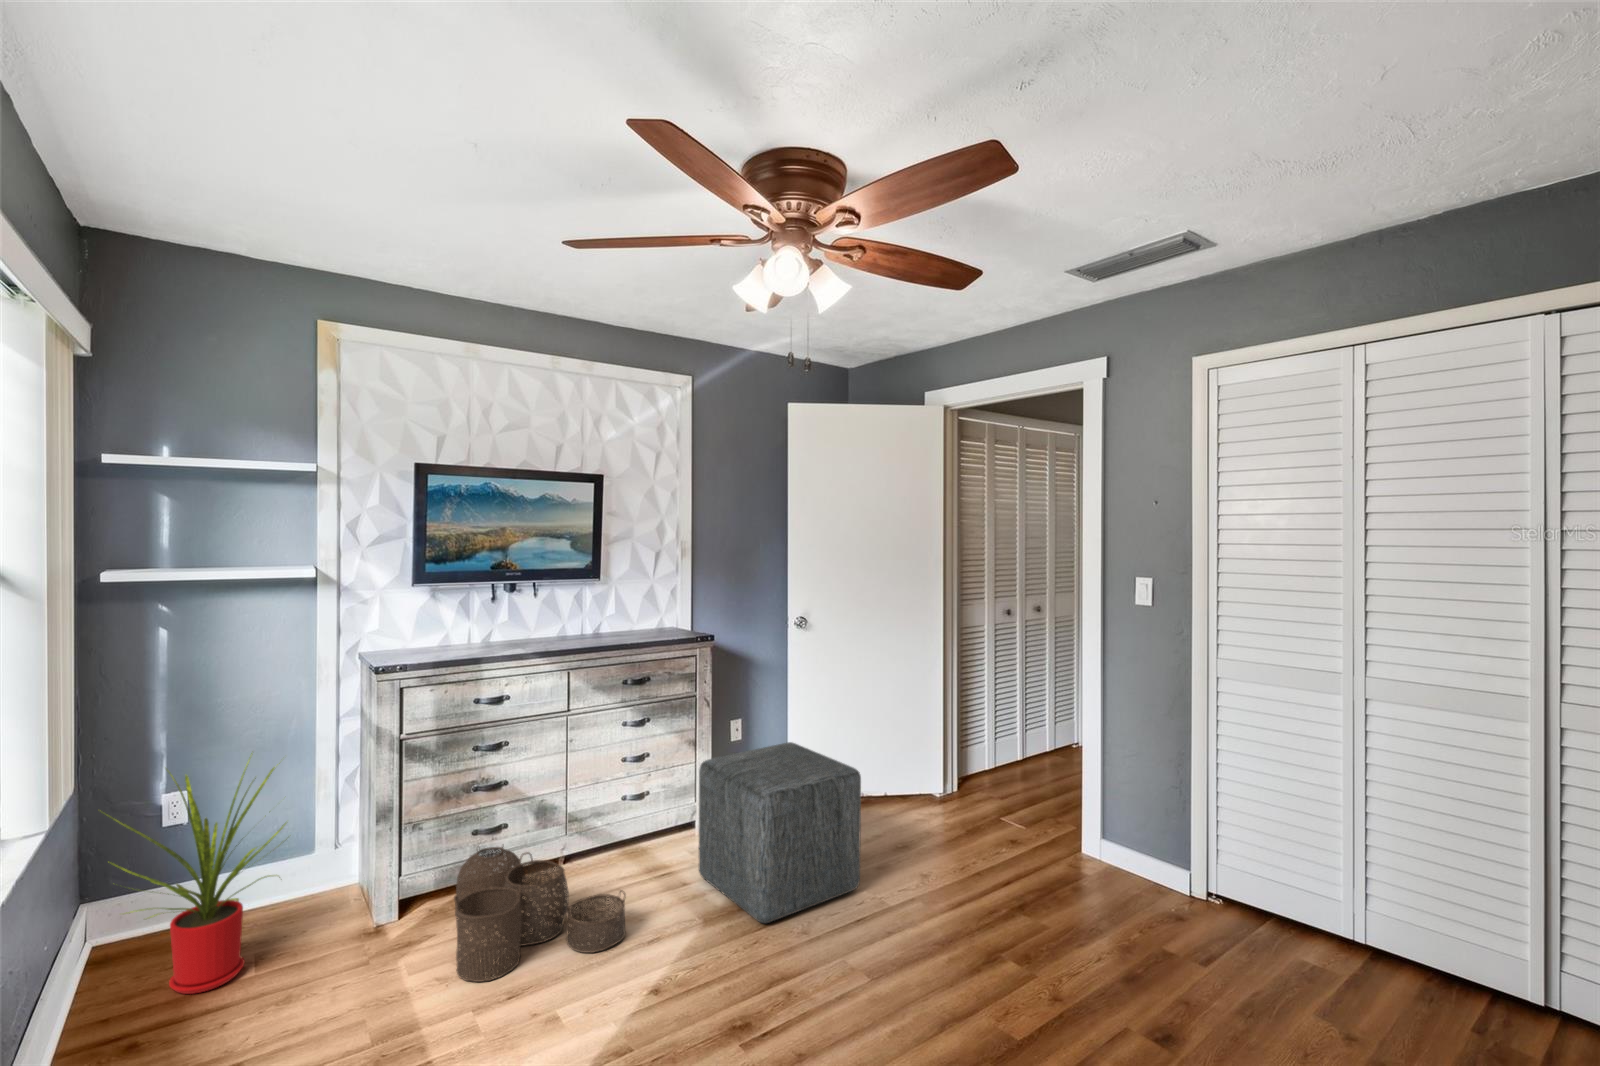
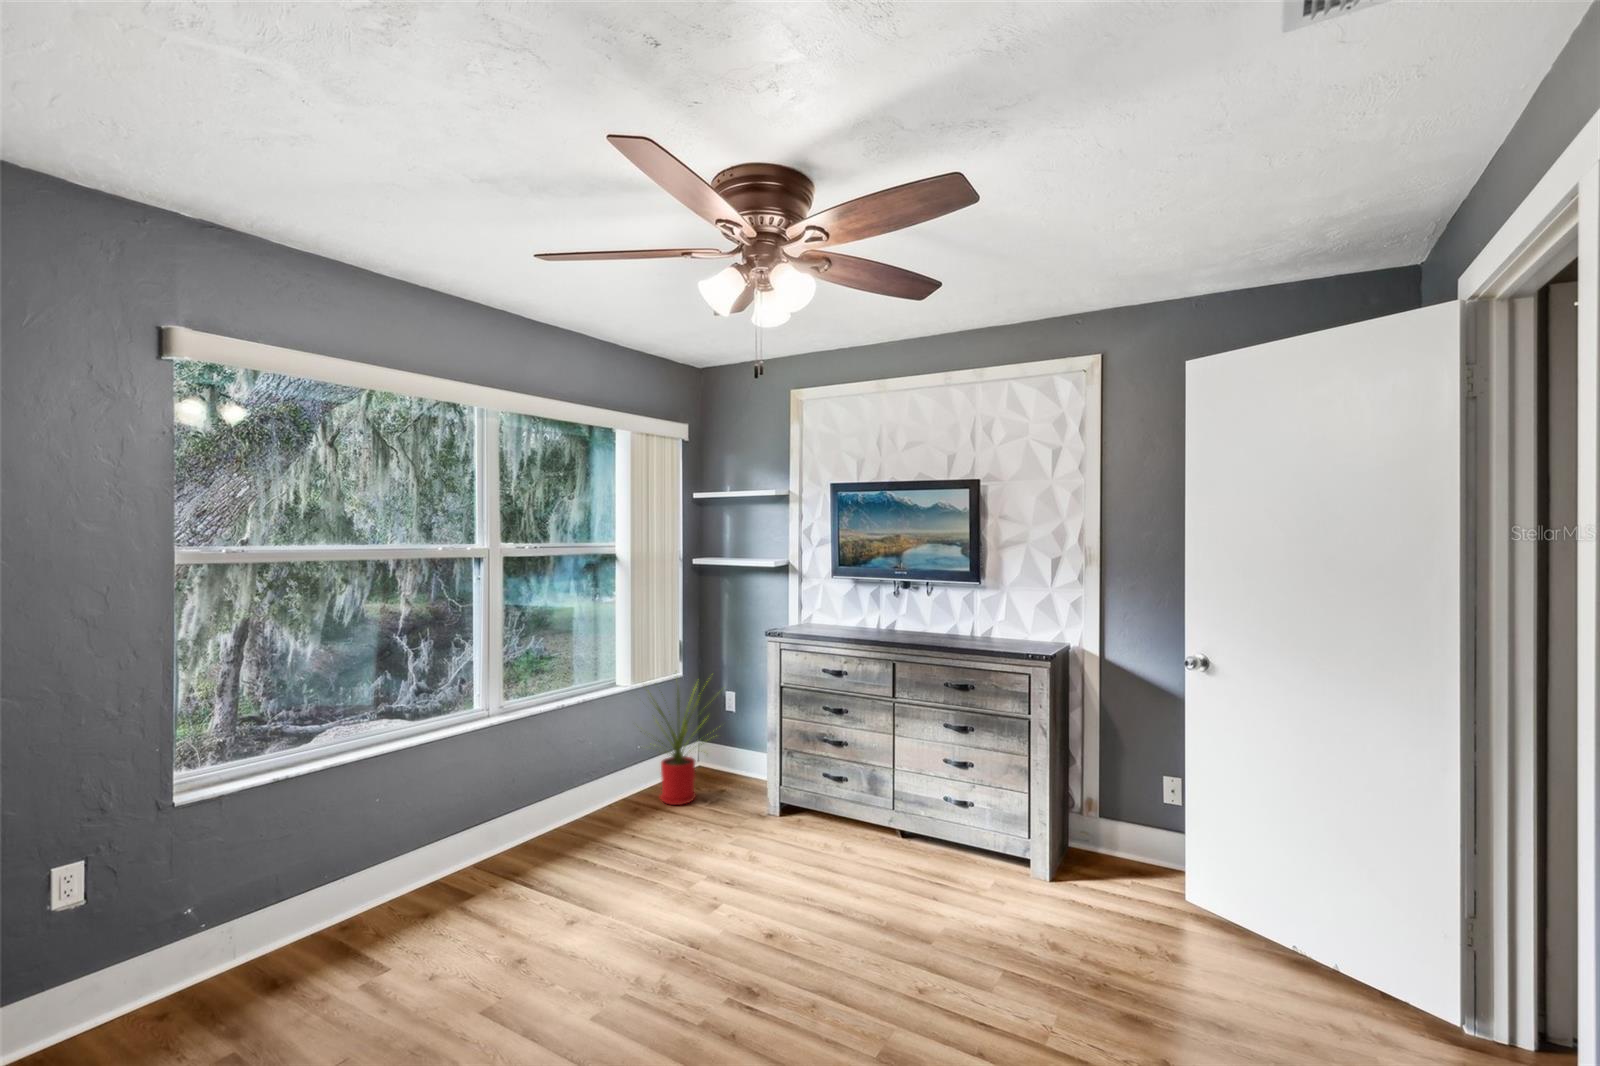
ottoman: present [699,742,861,923] -> none [901,776,1078,997]
woven basket: present [454,846,626,982] -> none [724,784,837,897]

